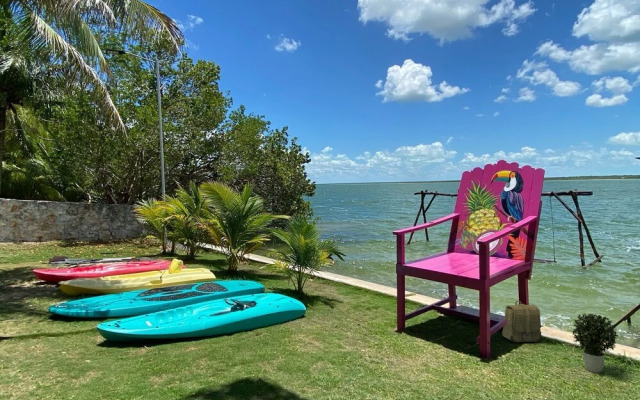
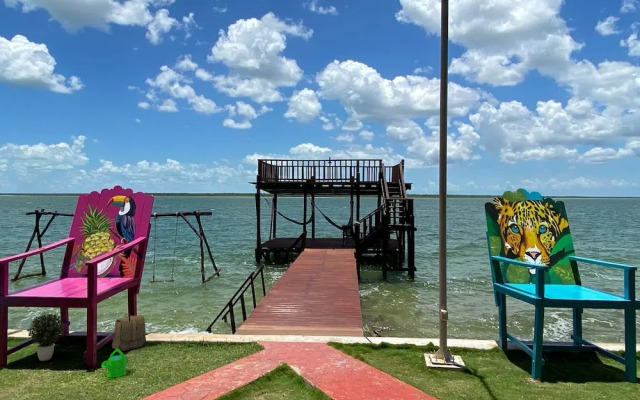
potted plant: present [573,314,618,373] -> present [27,314,64,361]
watering can: none [499,343,528,376] -> present [102,349,128,377]

